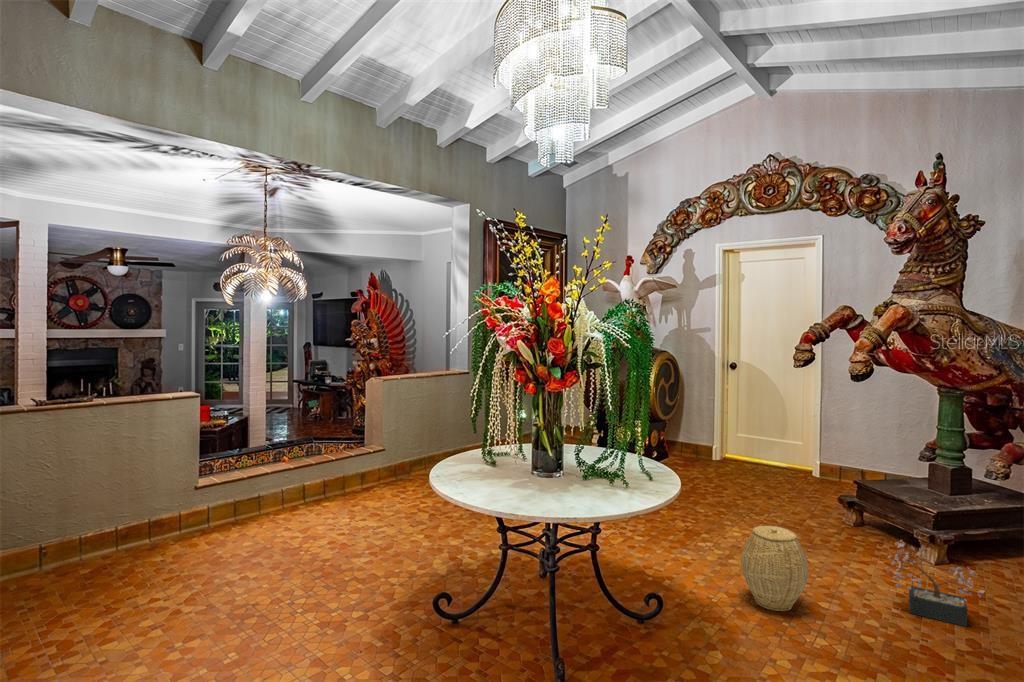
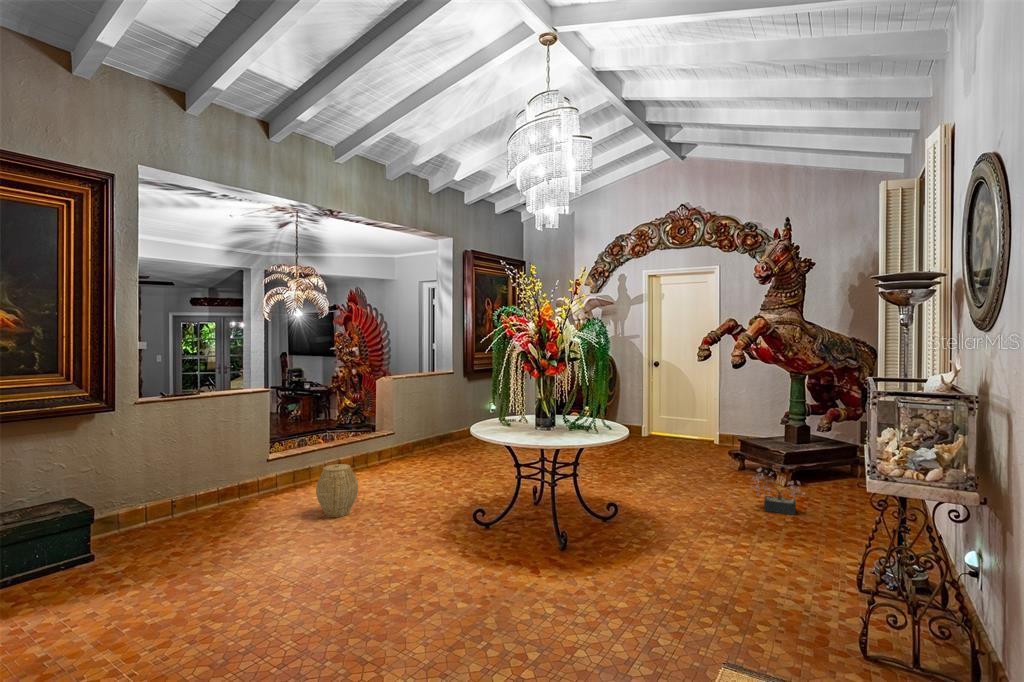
woven basket: present [741,526,809,611] -> present [316,464,358,517]

